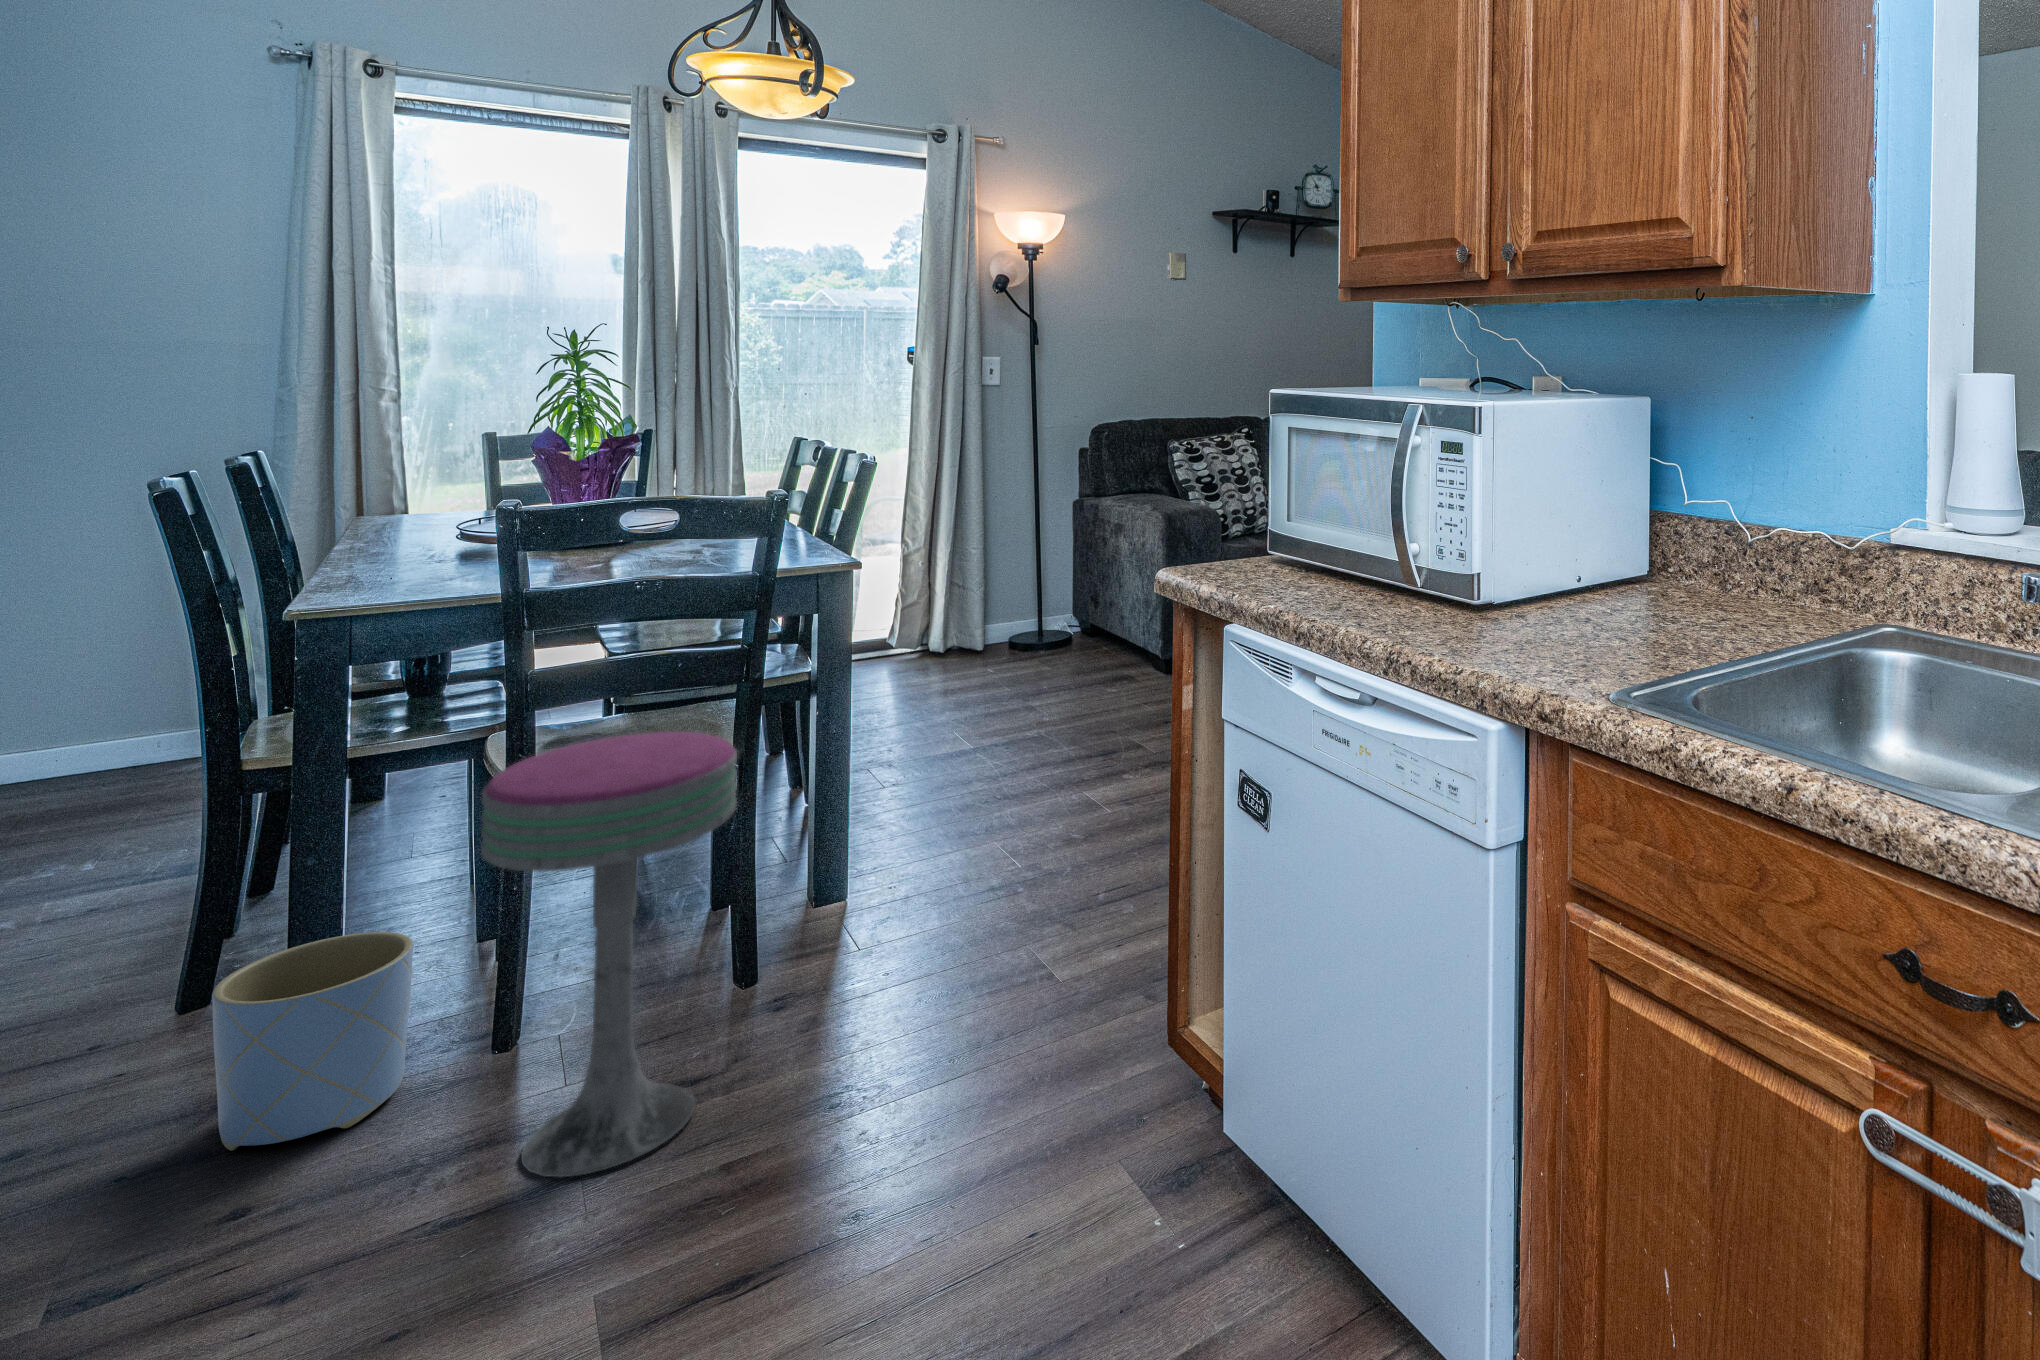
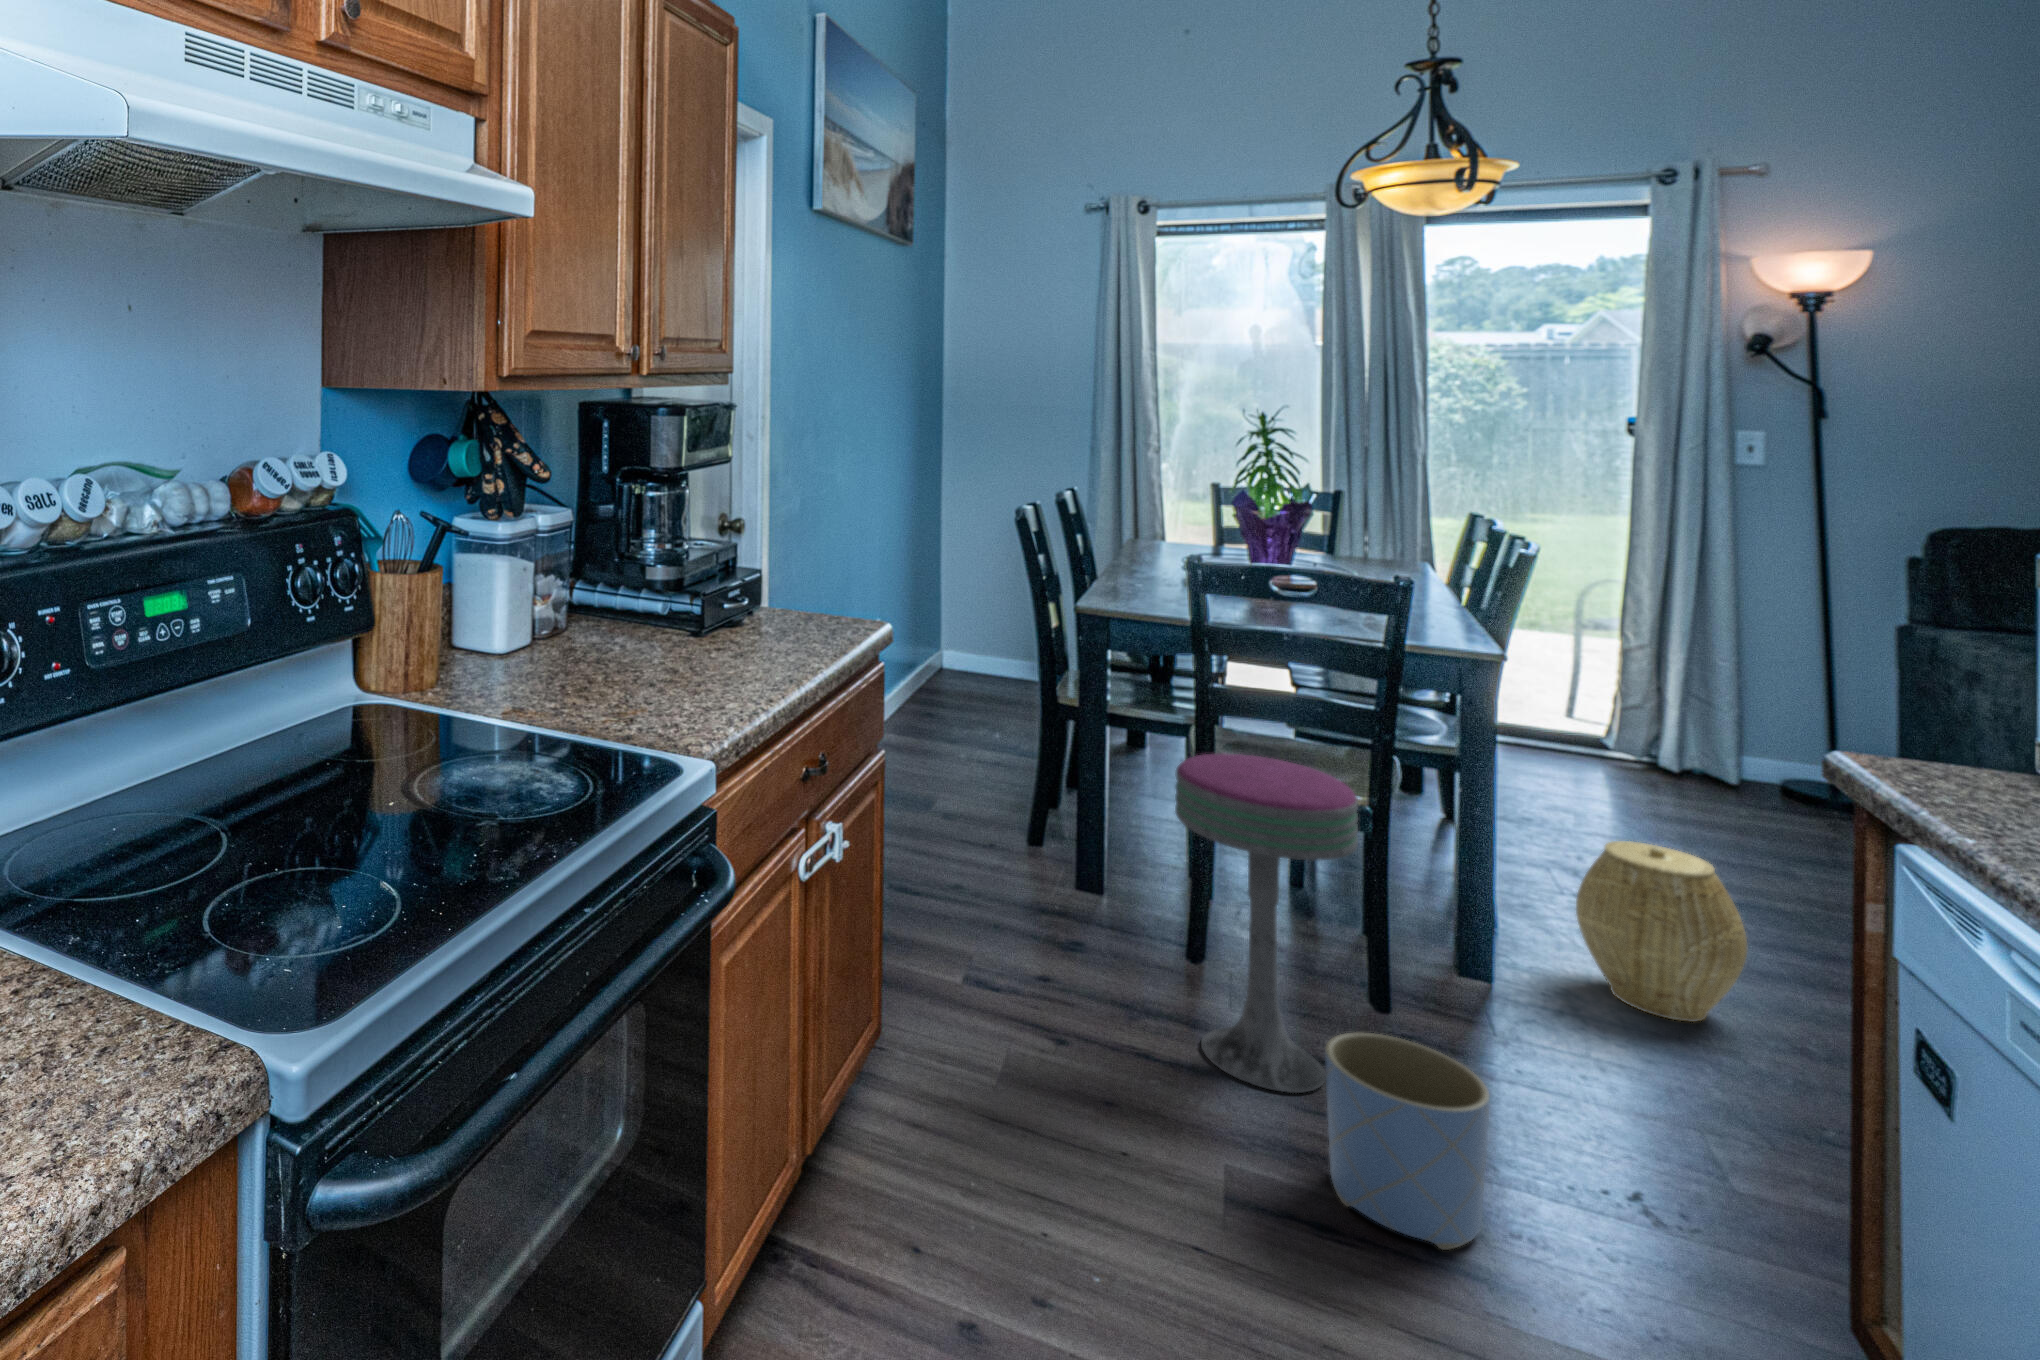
woven basket: none [912,707,1036,863] -> present [1576,841,1747,1022]
planter: present [212,932,413,1151] -> present [1325,1033,1490,1250]

